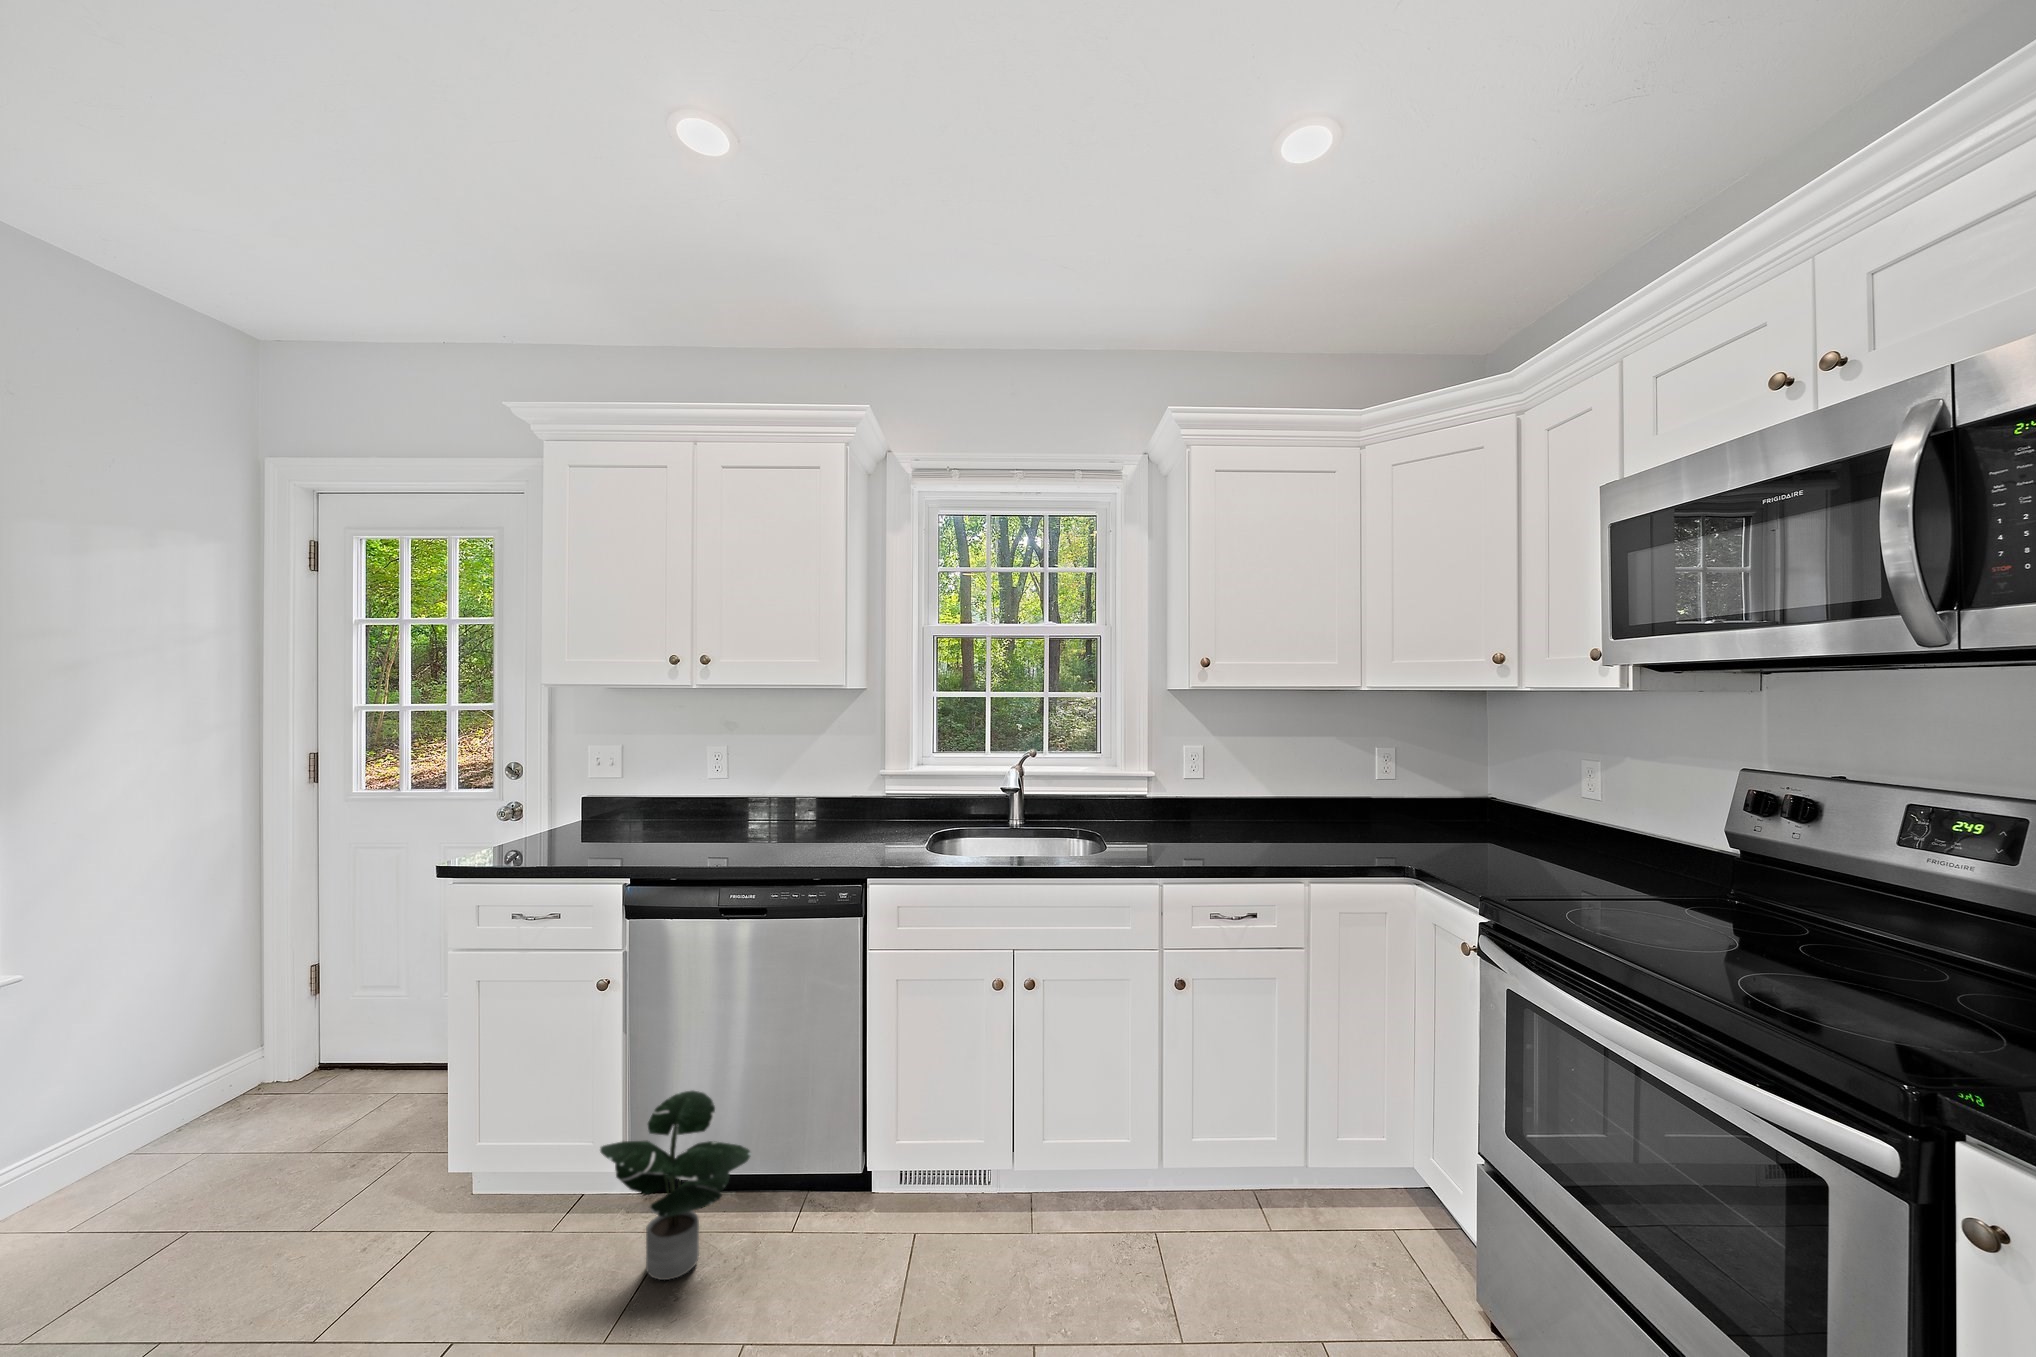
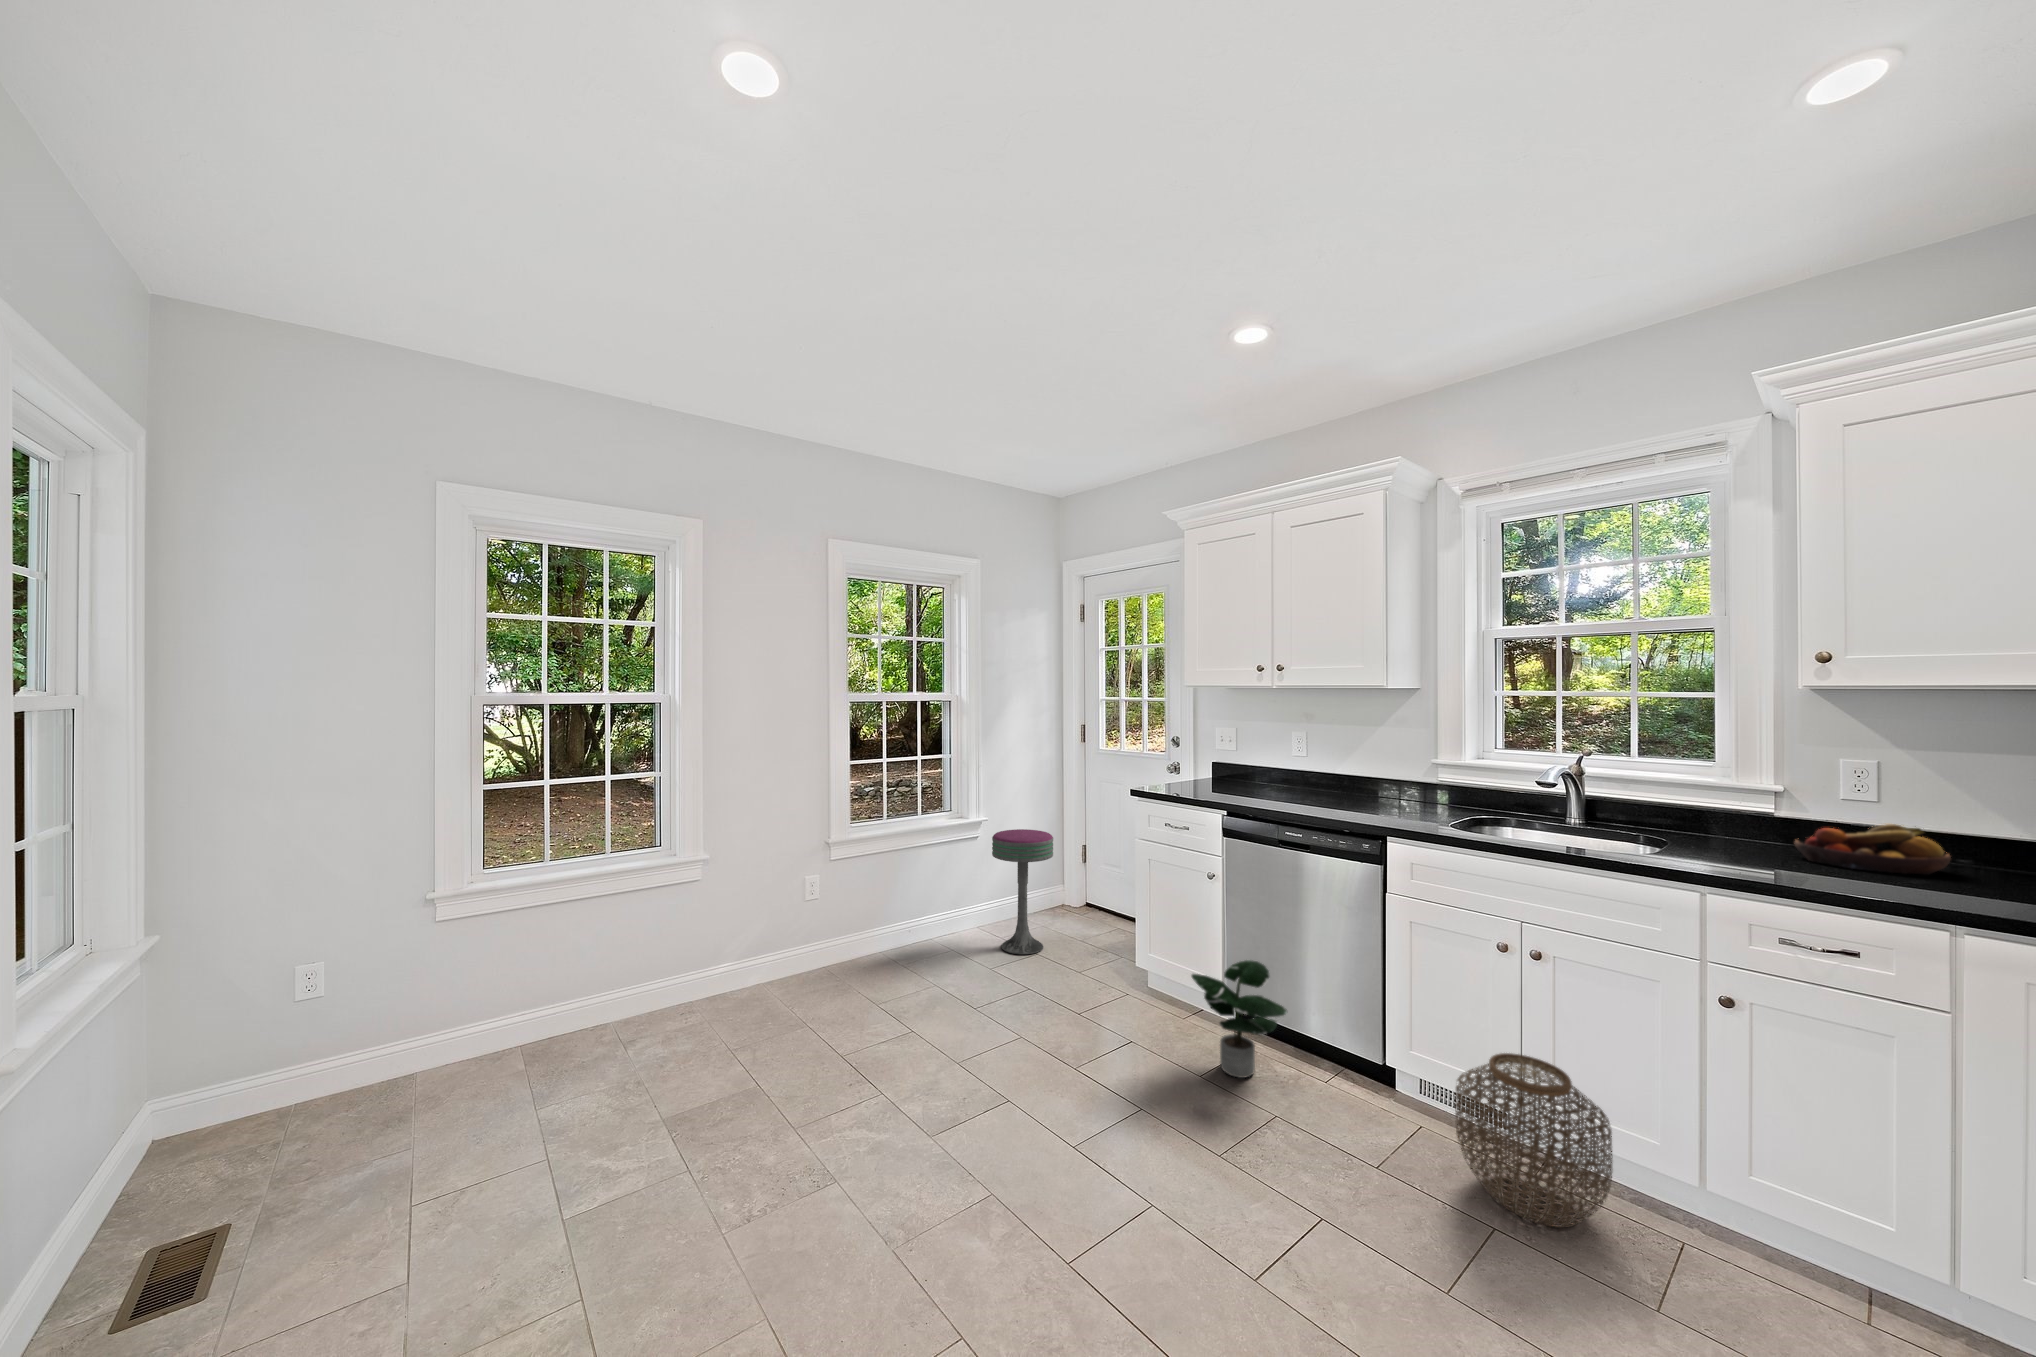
fruit bowl: none [1174,800,1261,845] -> present [1794,824,1951,875]
bar stool: none [93,965,261,1231] -> present [992,829,1053,954]
woven basket: none [967,1103,1108,1292] -> present [1455,1053,1612,1228]

